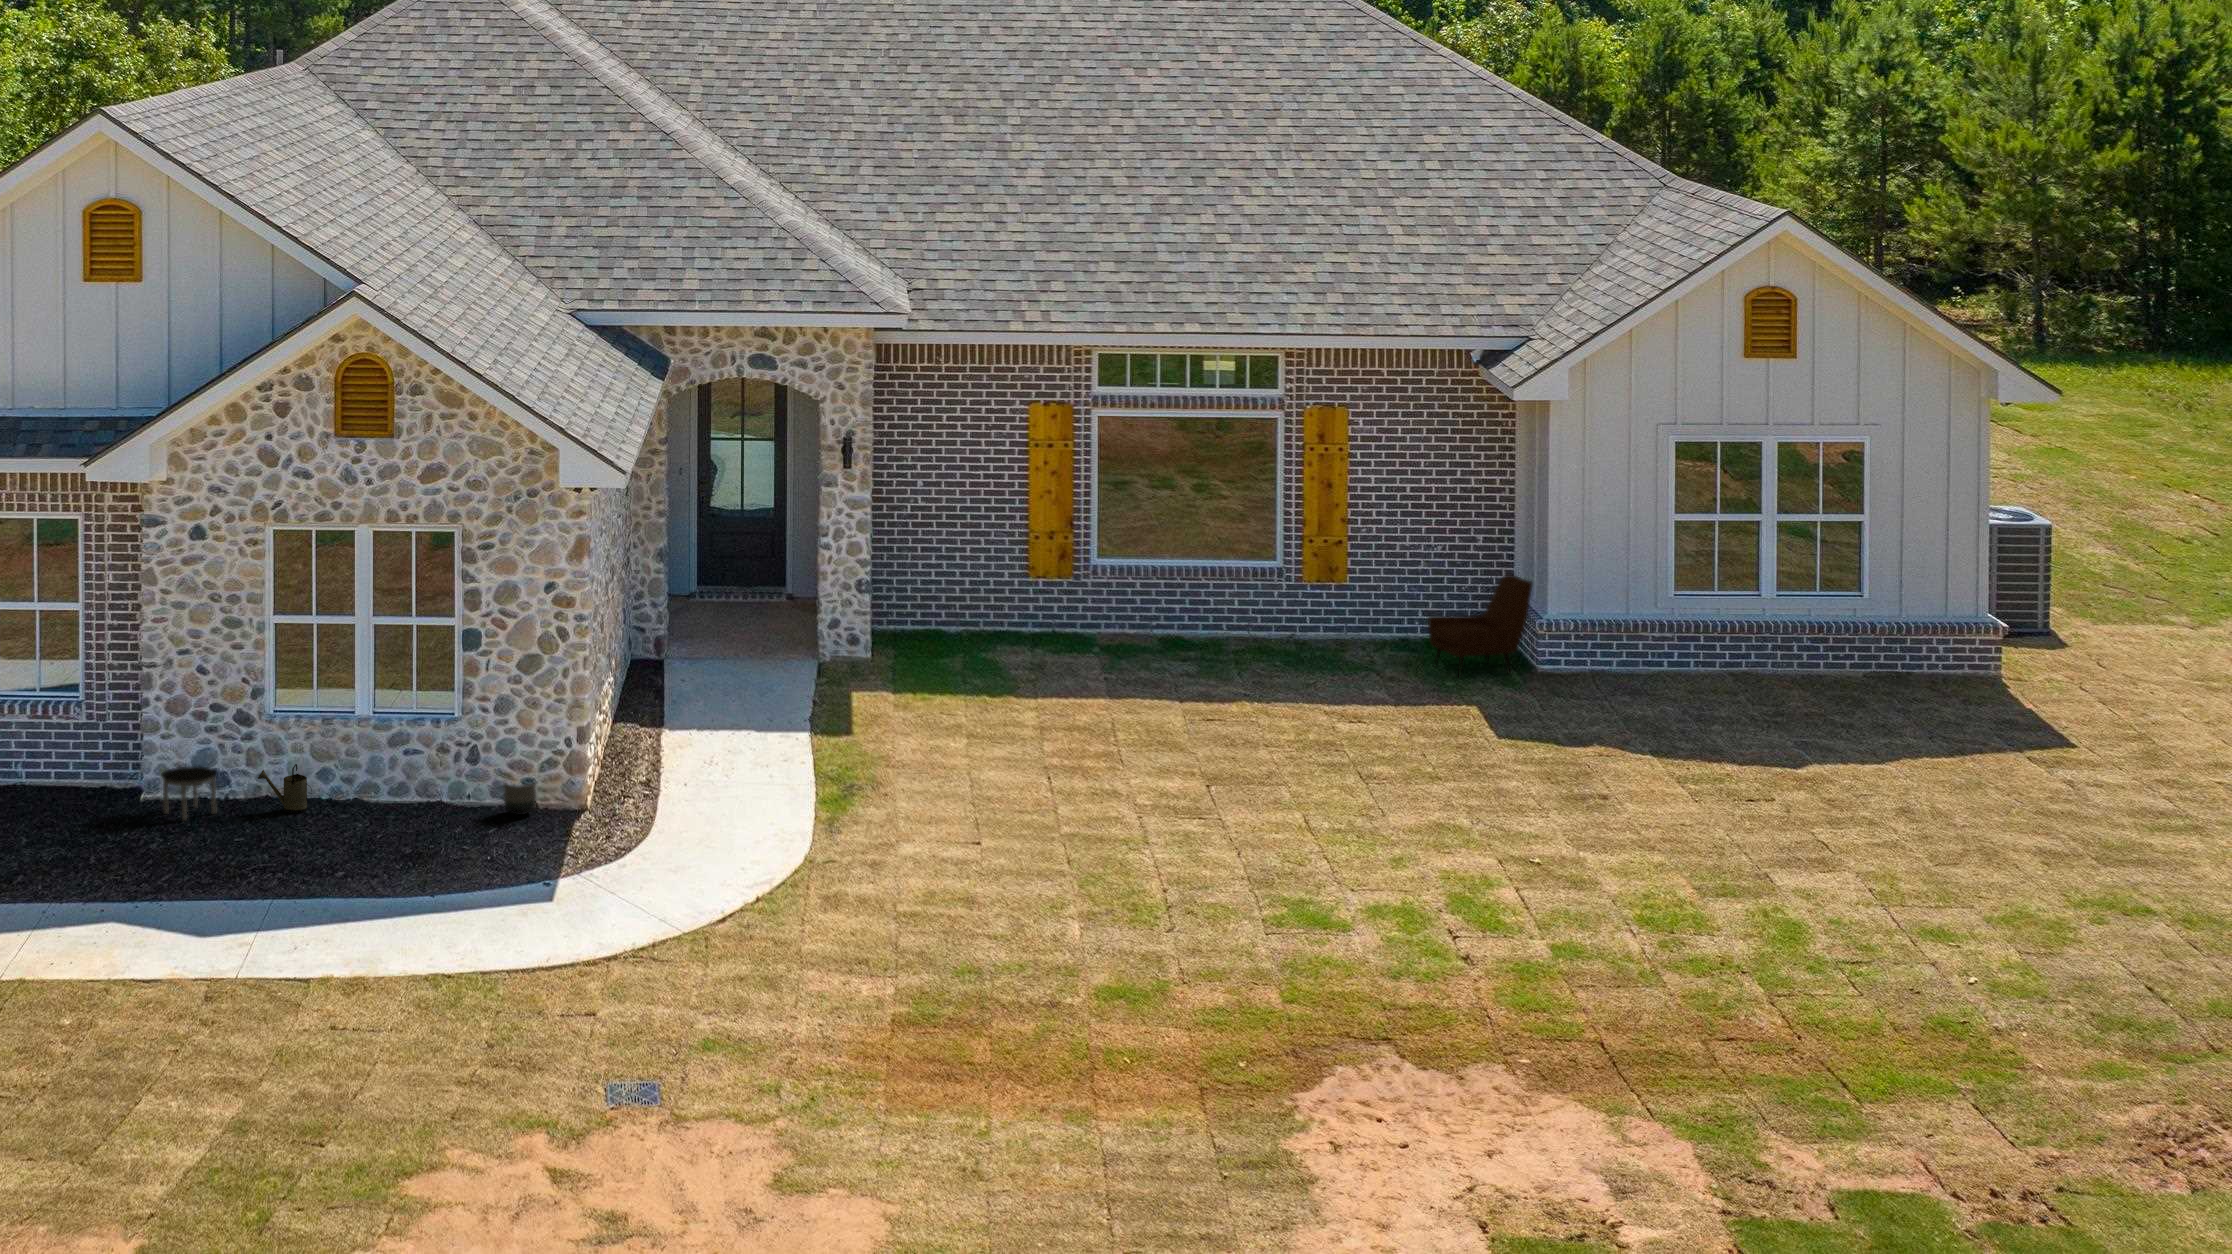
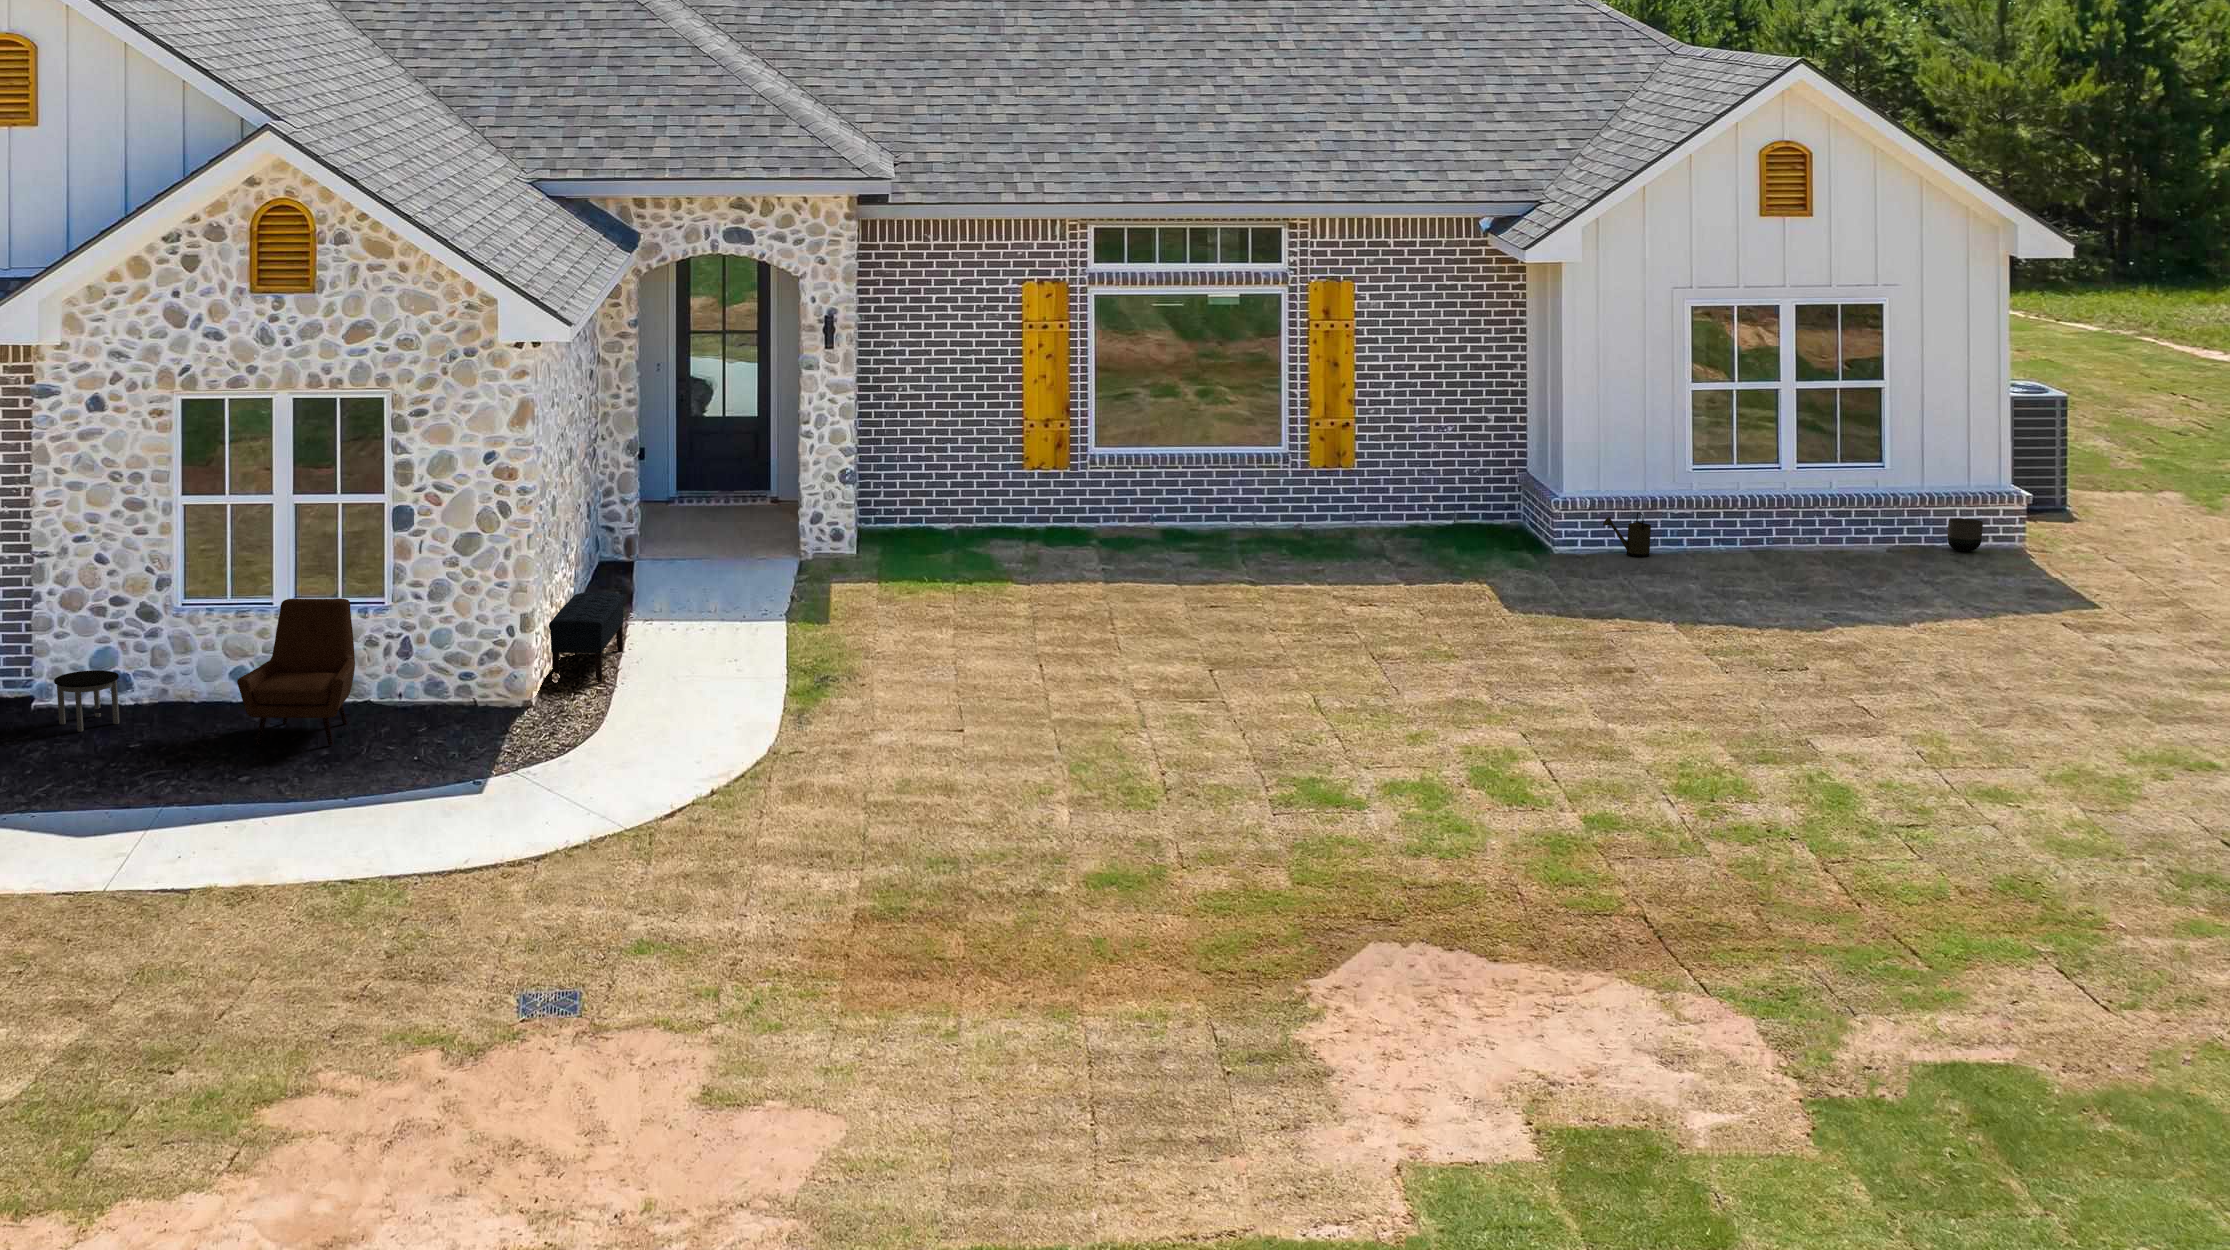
chair: present [1428,574,1532,677] -> present [237,598,355,745]
bench: none [592,700,657,782] -> present [549,593,624,682]
watering can: present [258,764,312,813] -> present [1603,512,1655,557]
planter: present [503,783,536,815] -> present [1947,518,1983,552]

